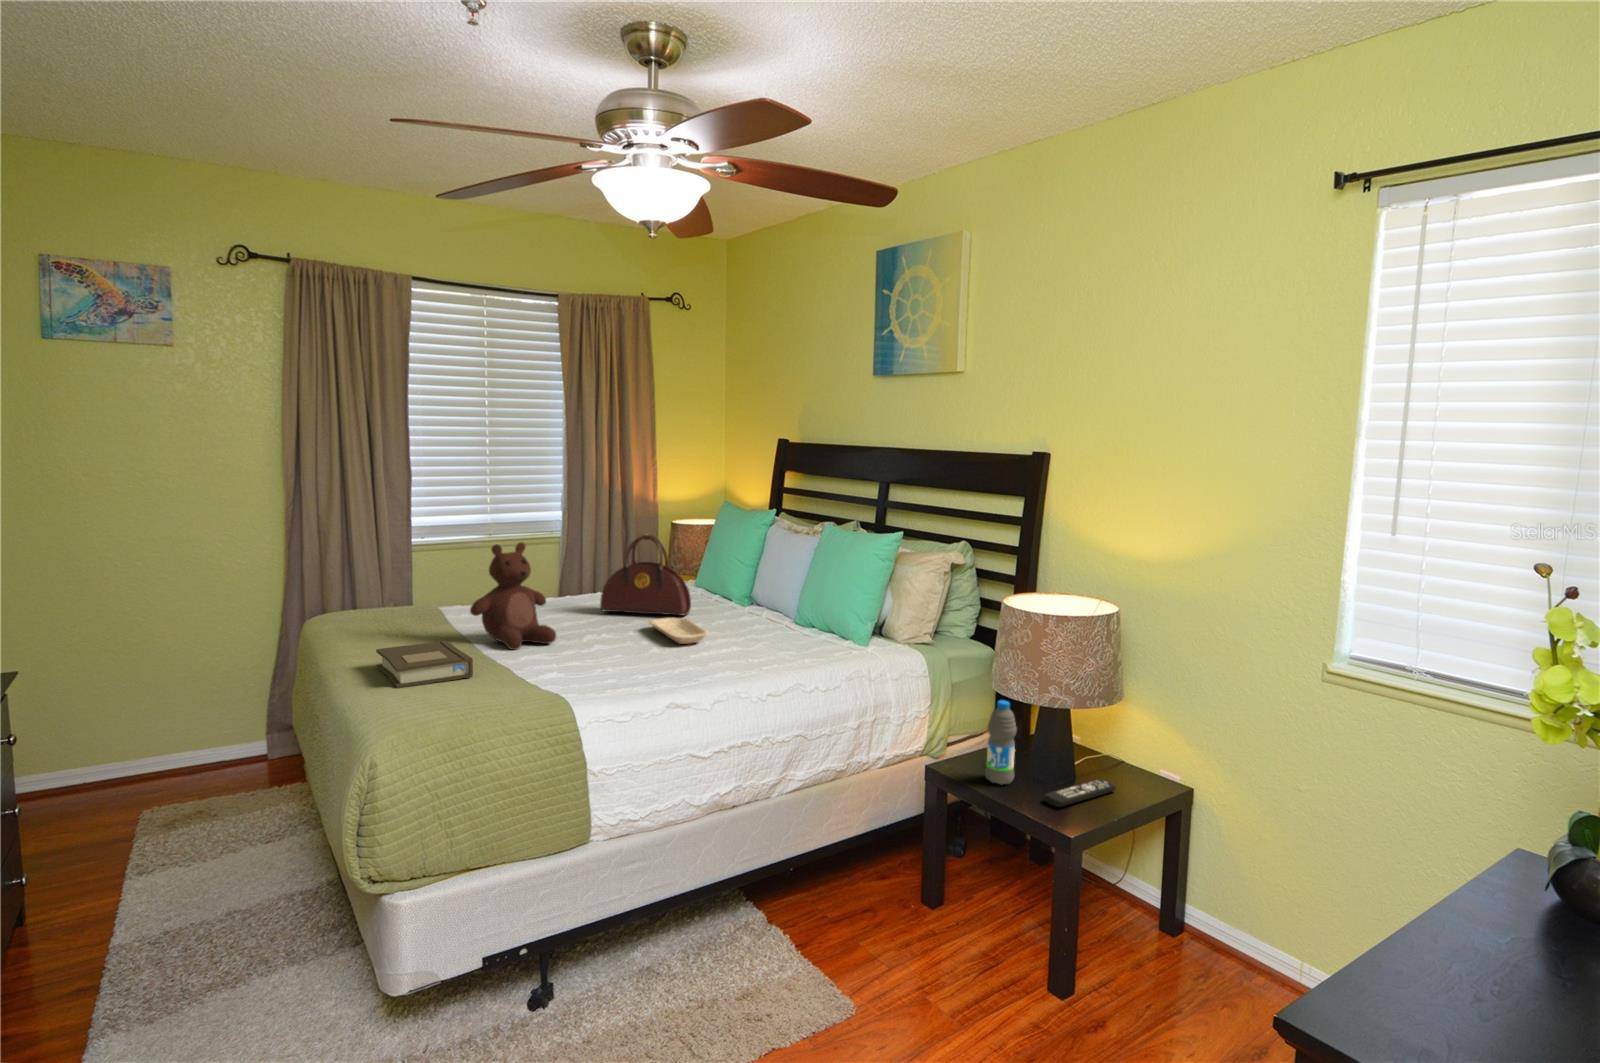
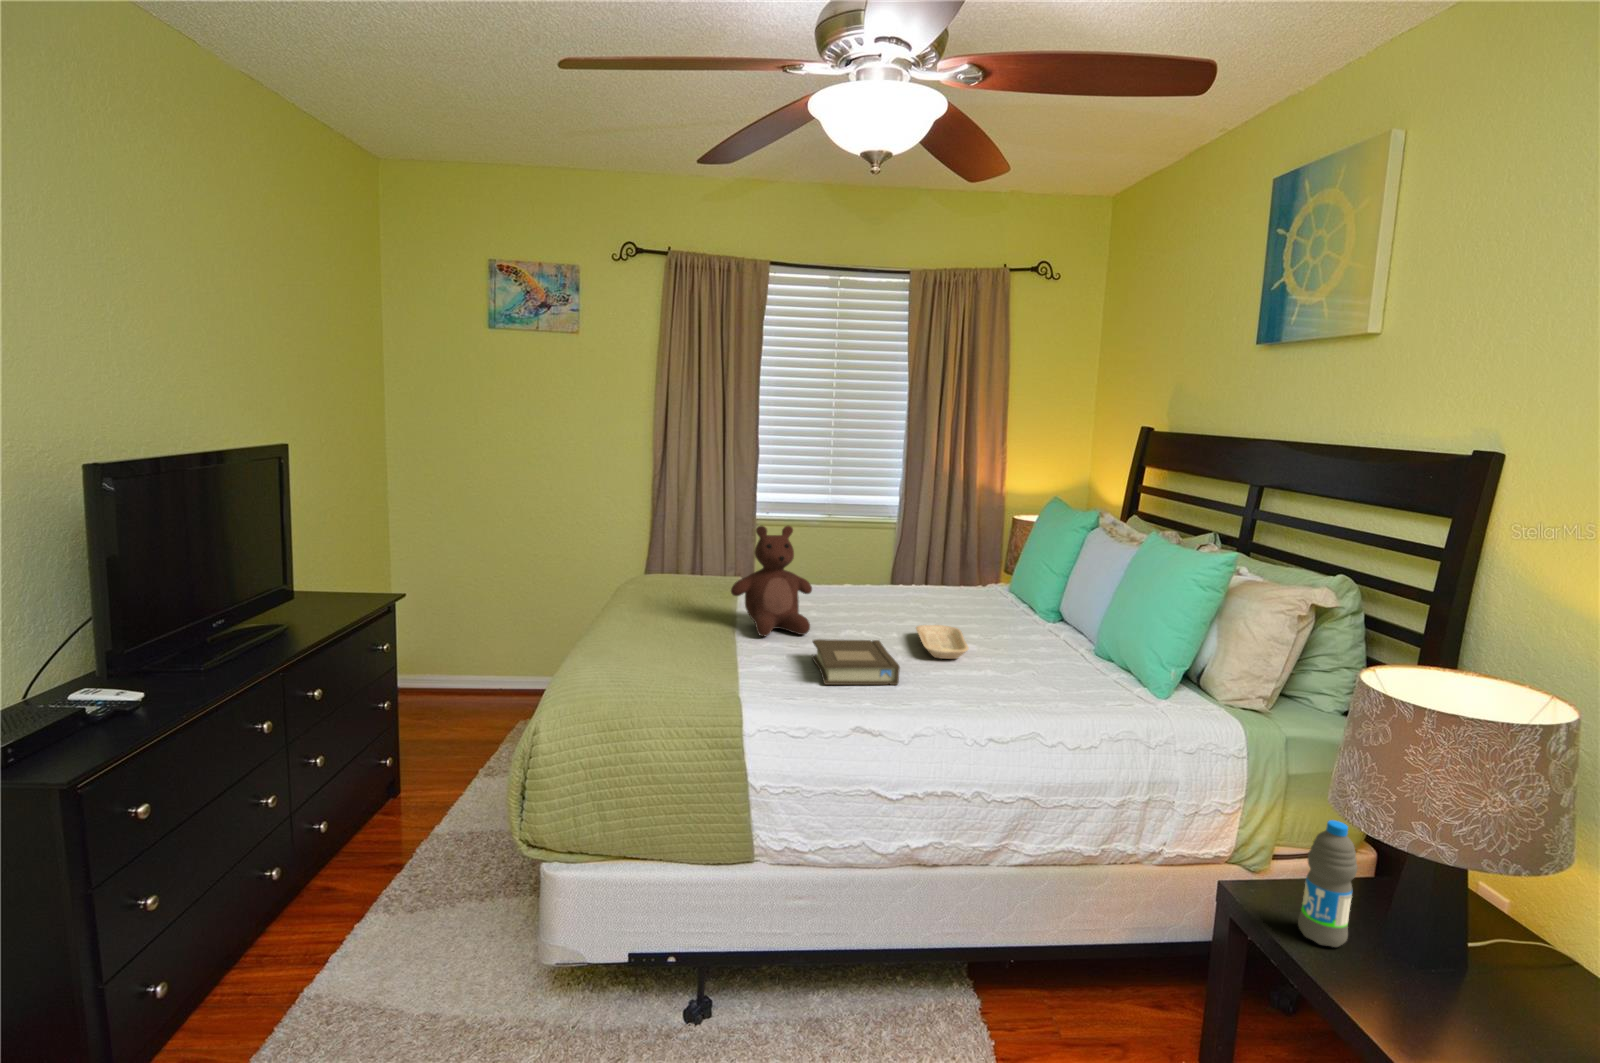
handbag: present [600,535,691,616] -> none [884,529,982,625]
book: present [376,641,473,688] -> present [812,639,900,685]
remote control: present [1044,779,1116,807] -> none [1383,984,1540,1019]

